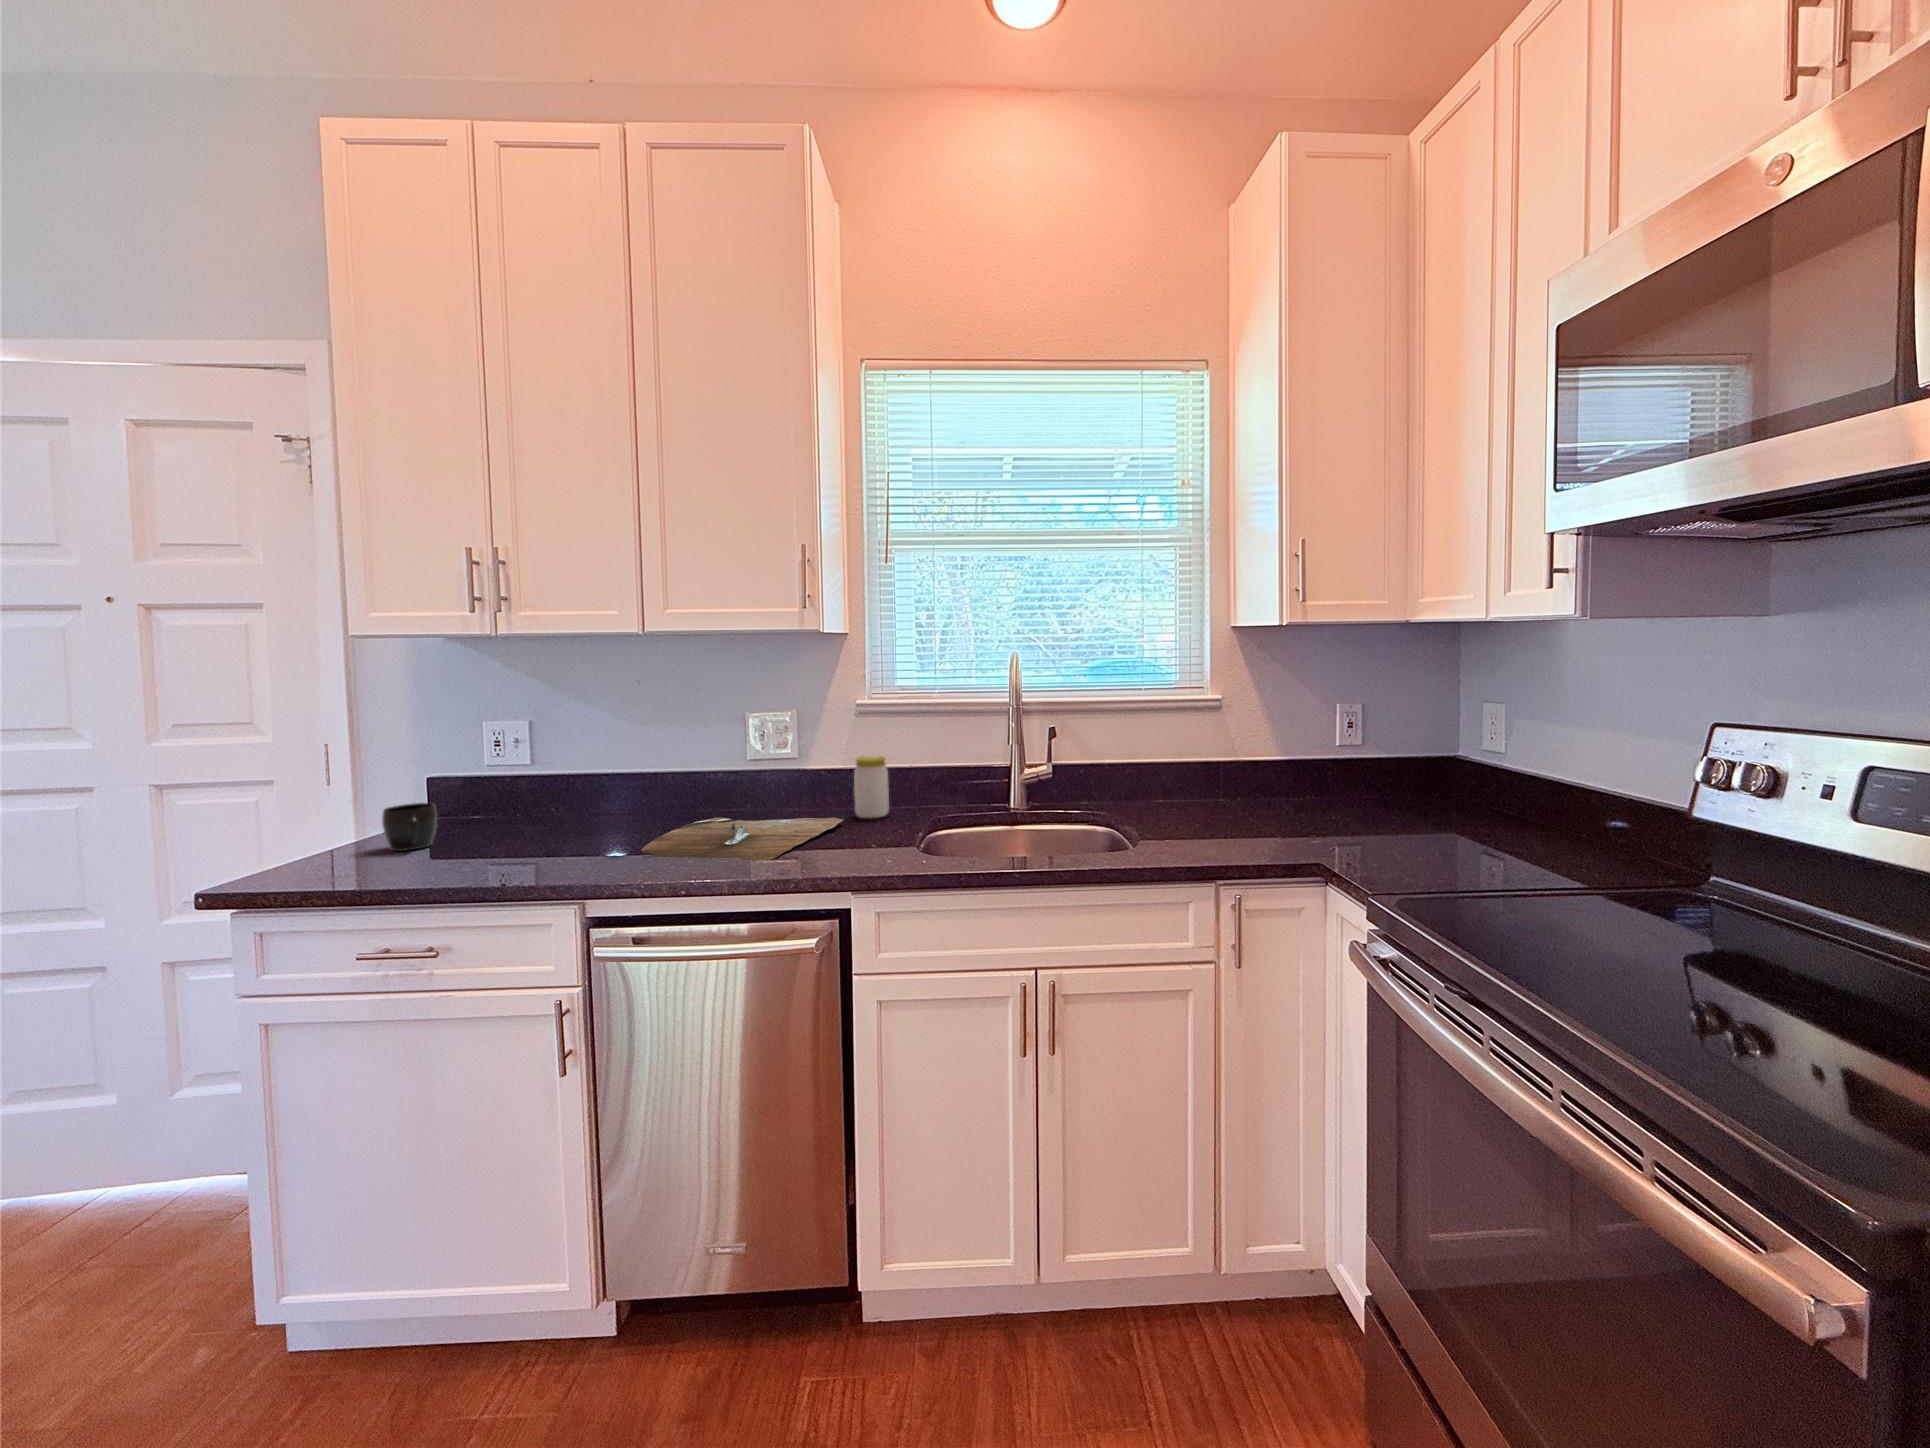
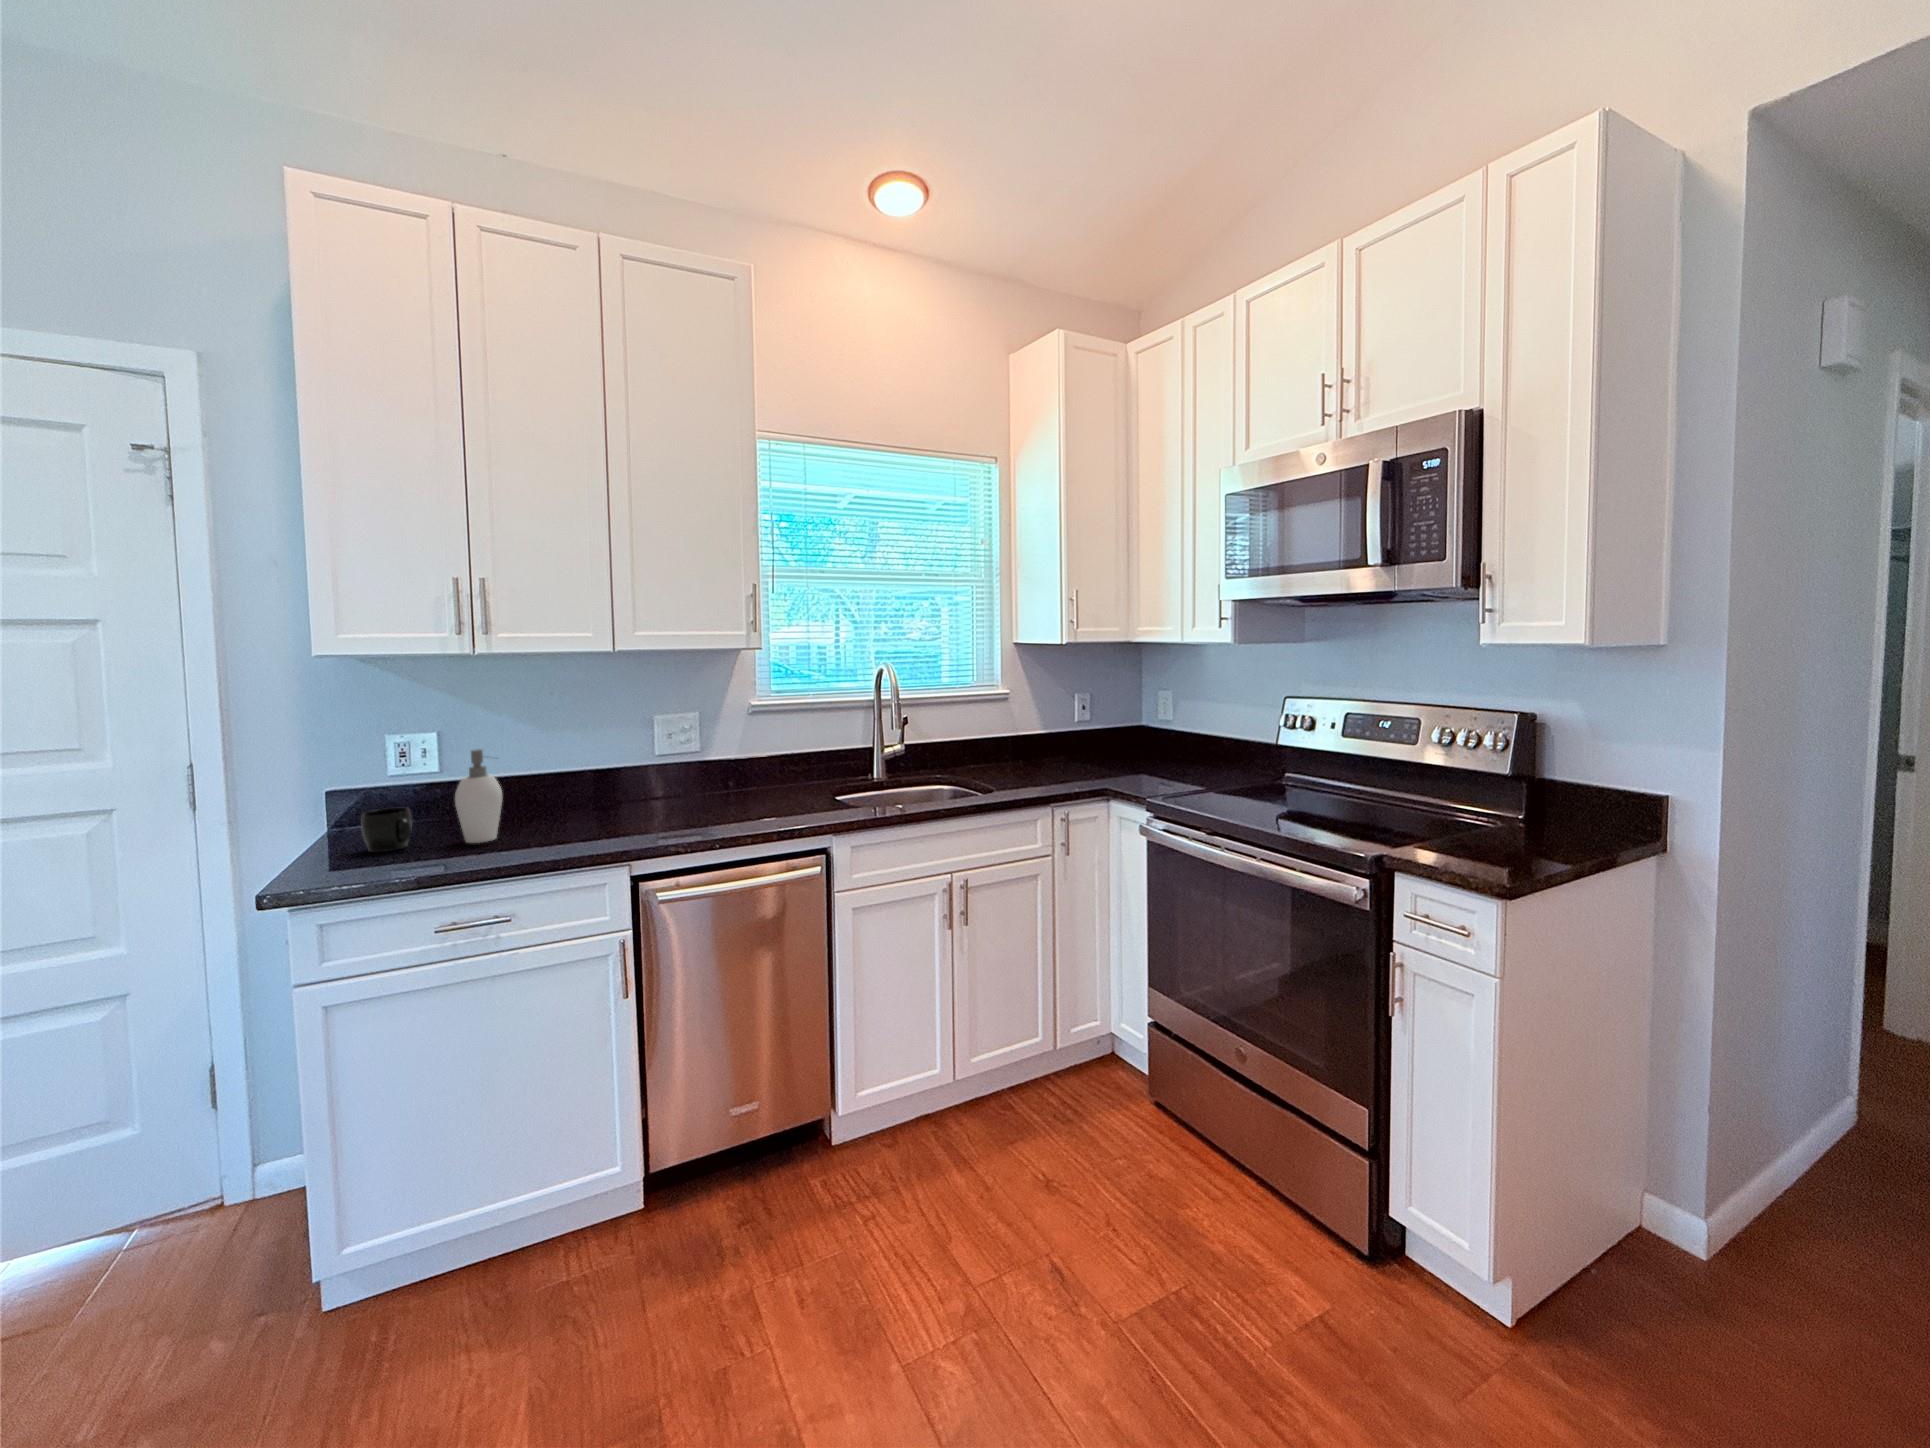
soap dispenser: none [465,745,519,851] -> present [455,749,502,843]
jar: present [854,756,889,818] -> none [750,745,779,795]
cutting board: present [641,817,843,860] -> none [618,795,761,835]

